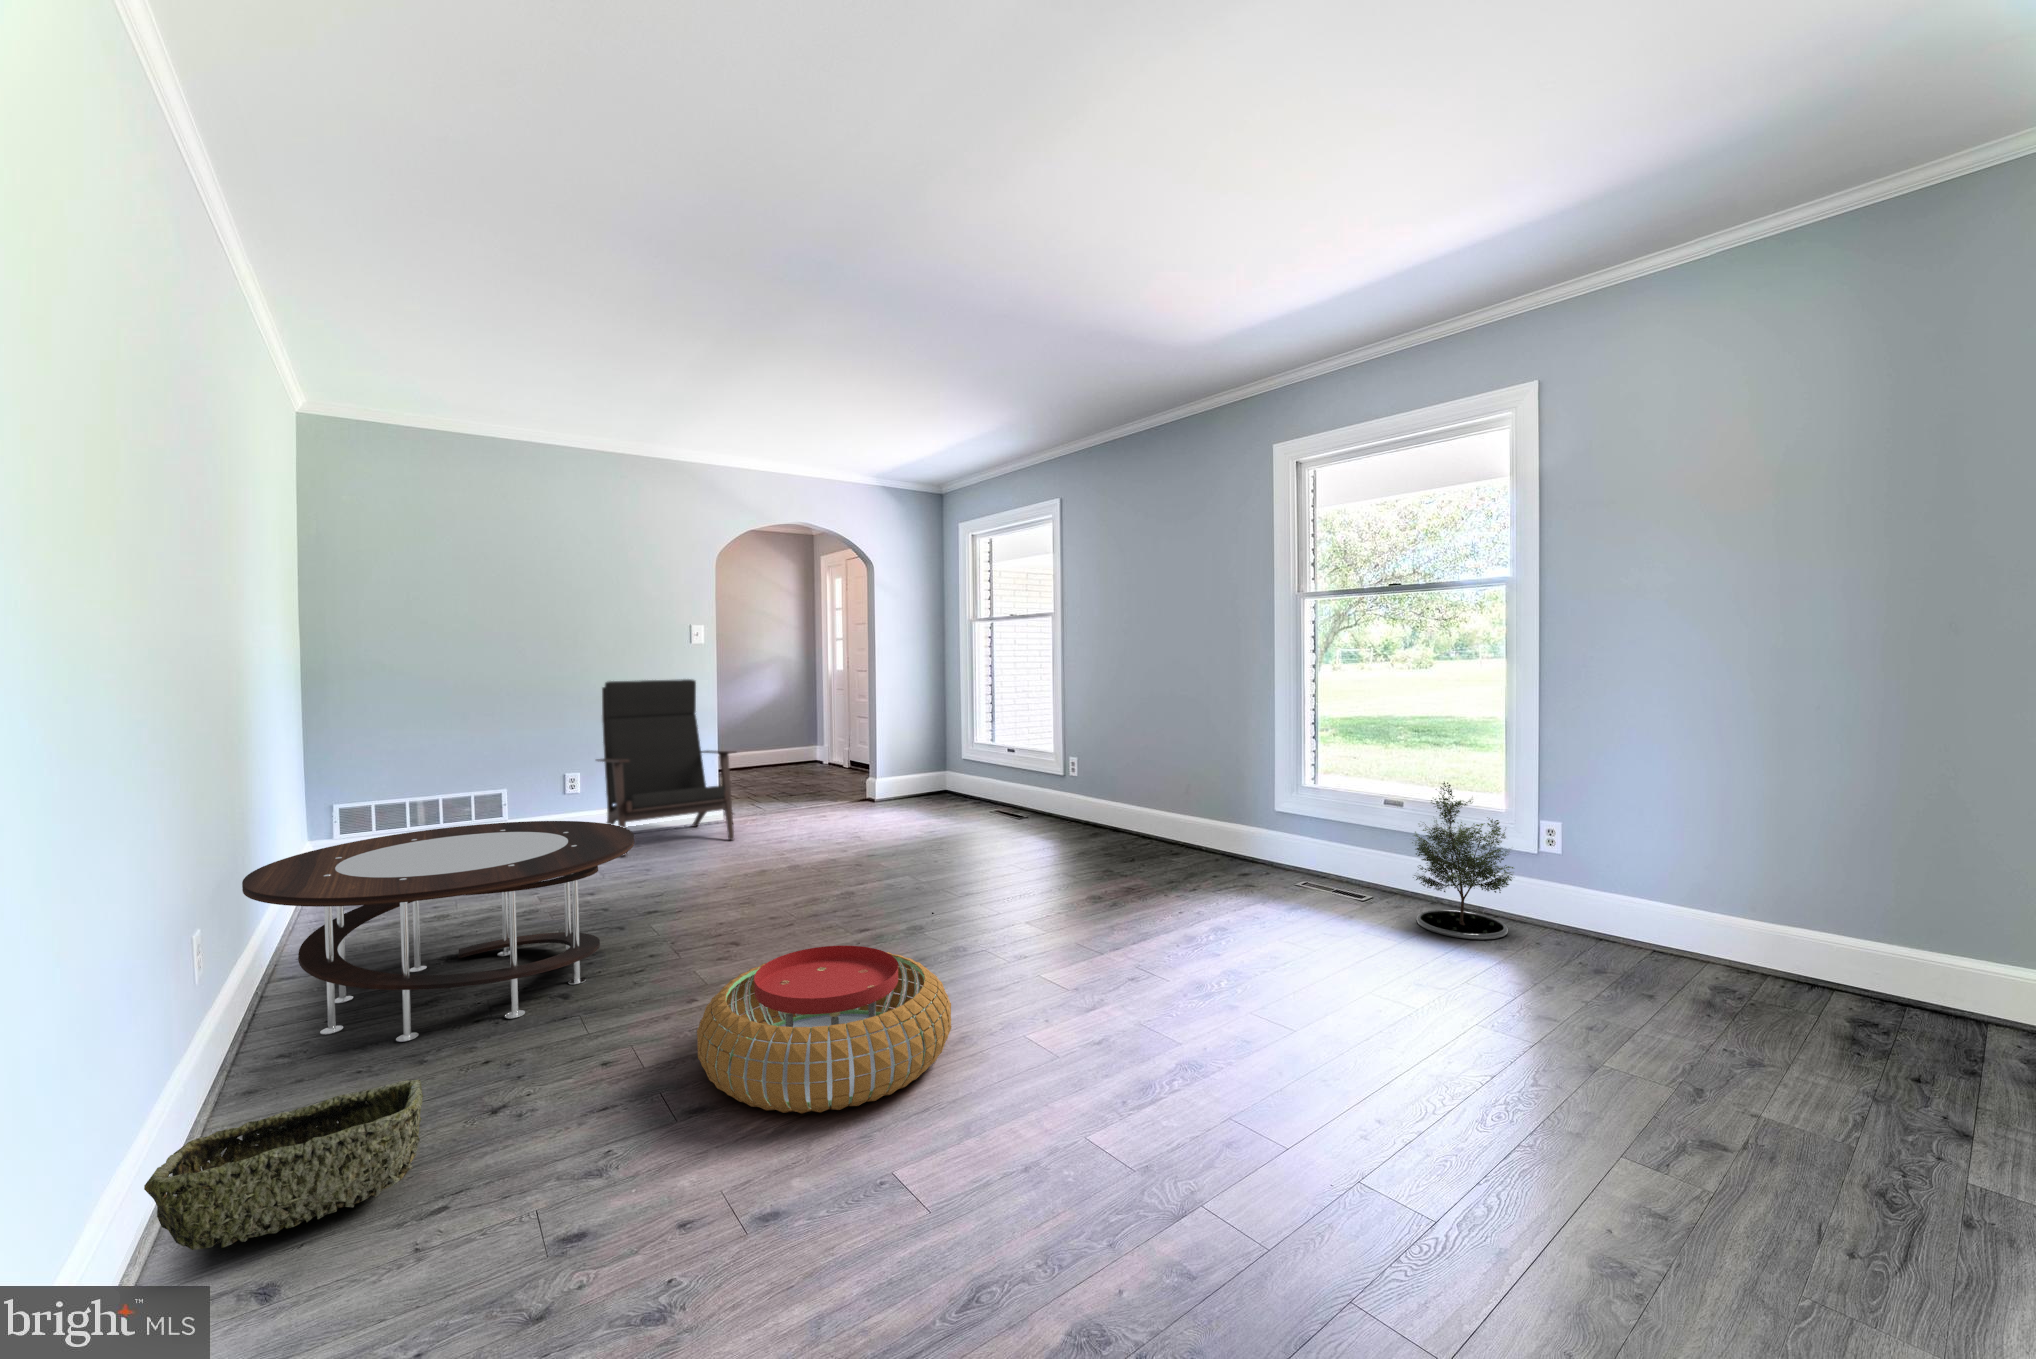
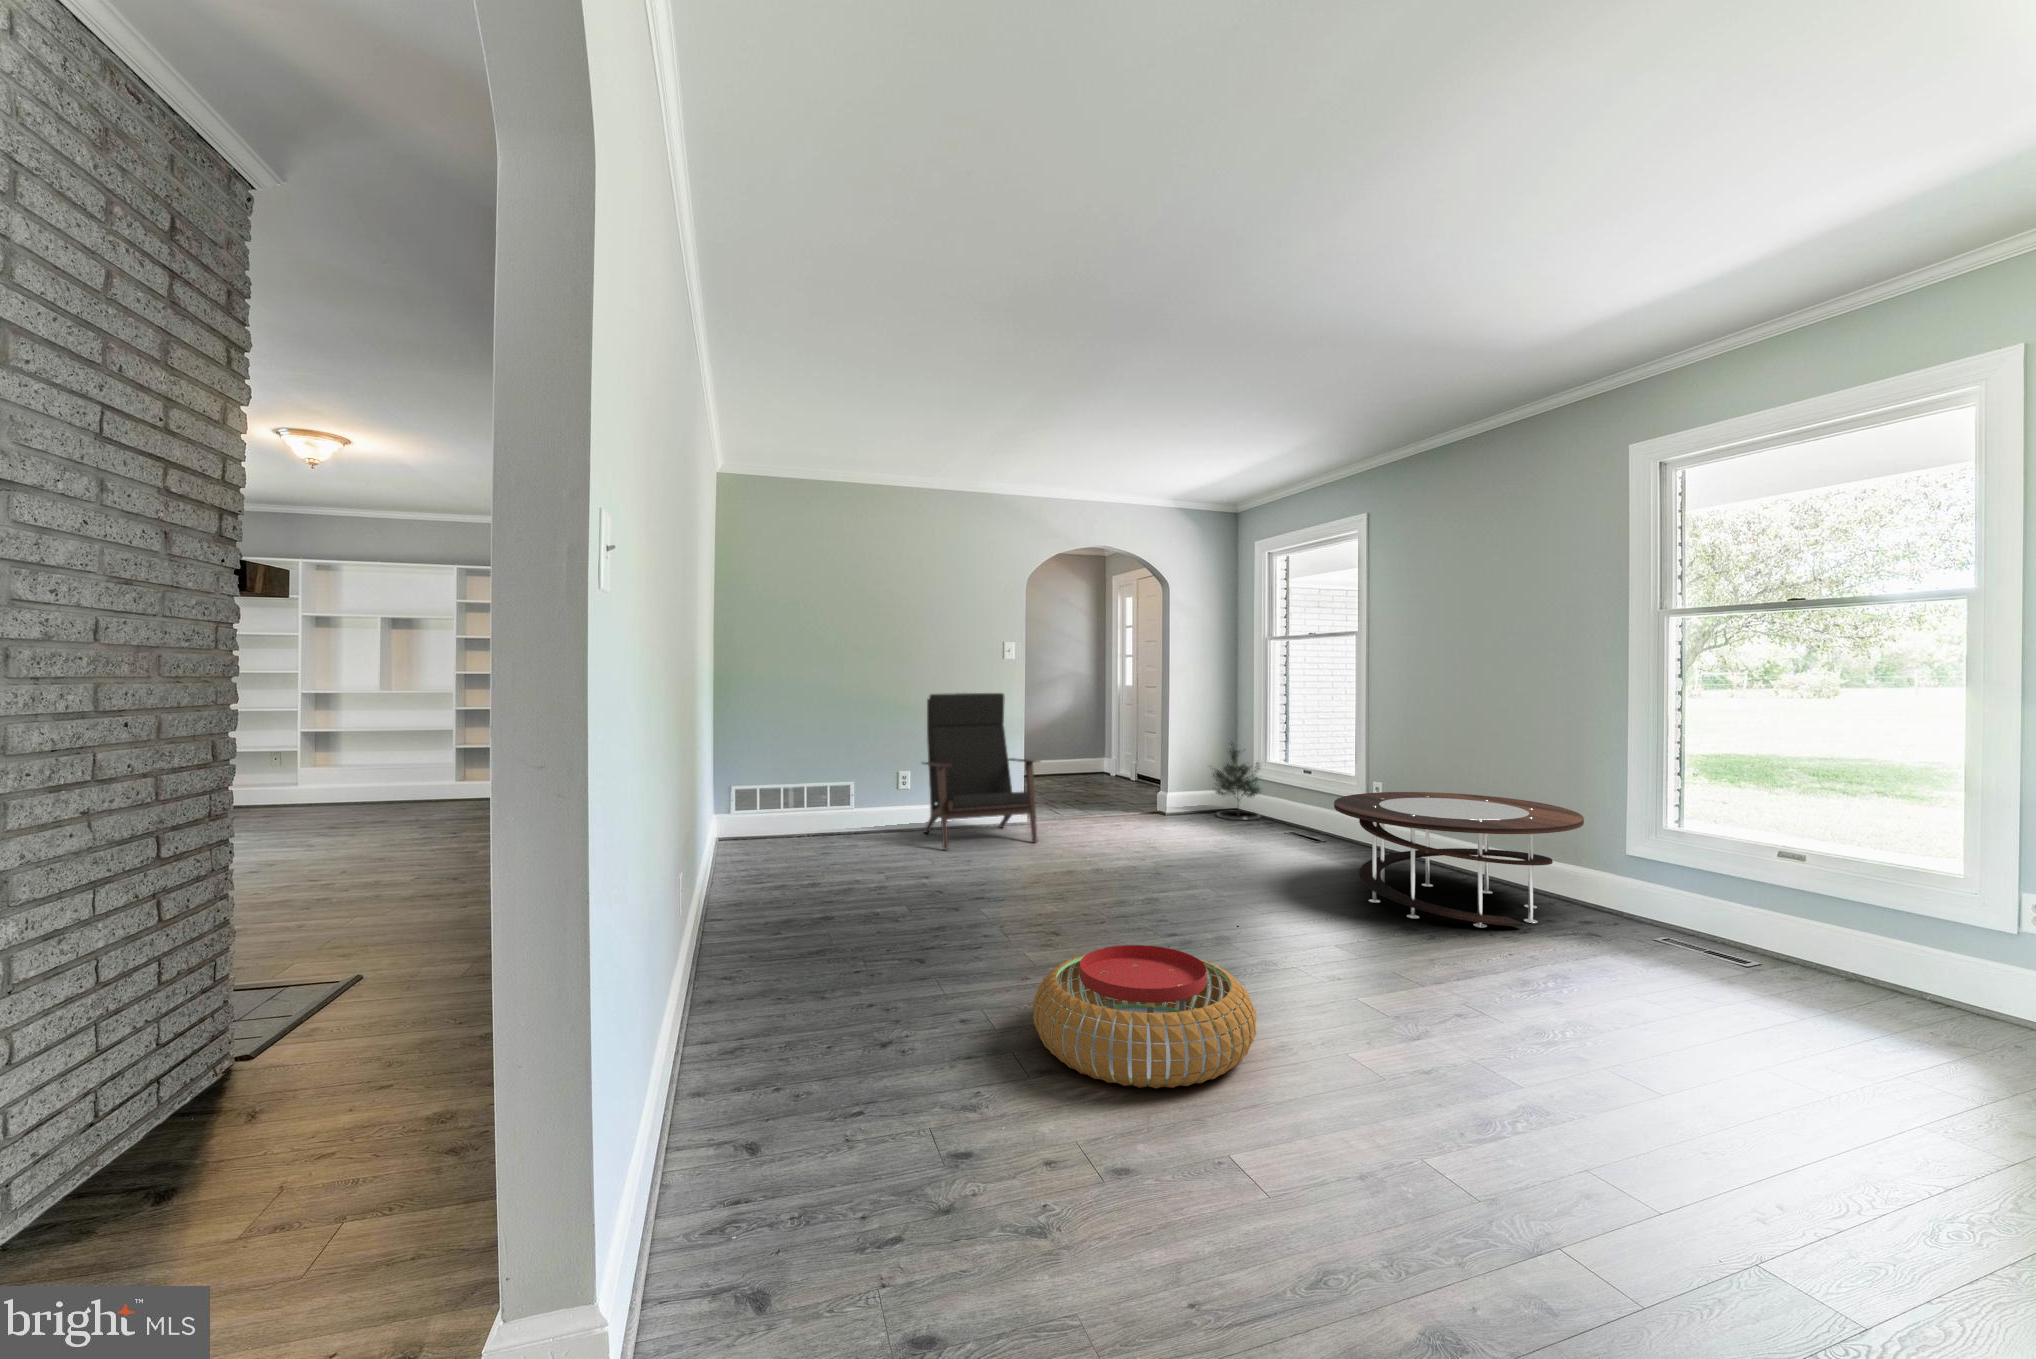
potted tree: present [1412,782,1513,940] -> present [1211,743,1260,820]
coffee table: present [242,821,634,1042] -> present [1334,792,1584,928]
woven basket: present [144,1080,423,1250] -> none [687,1009,845,1106]

